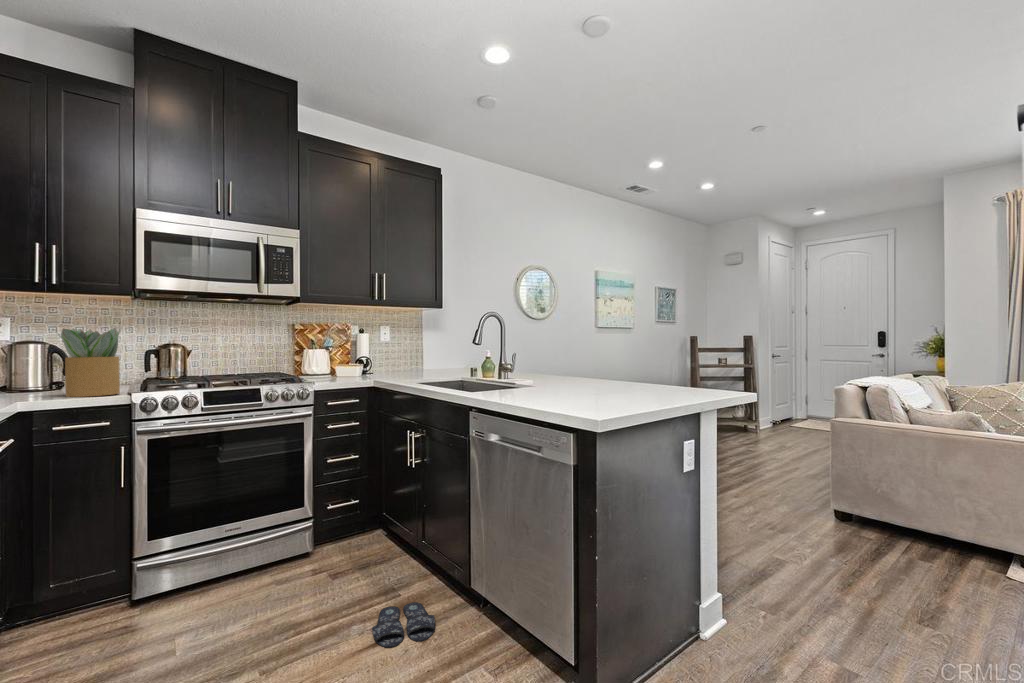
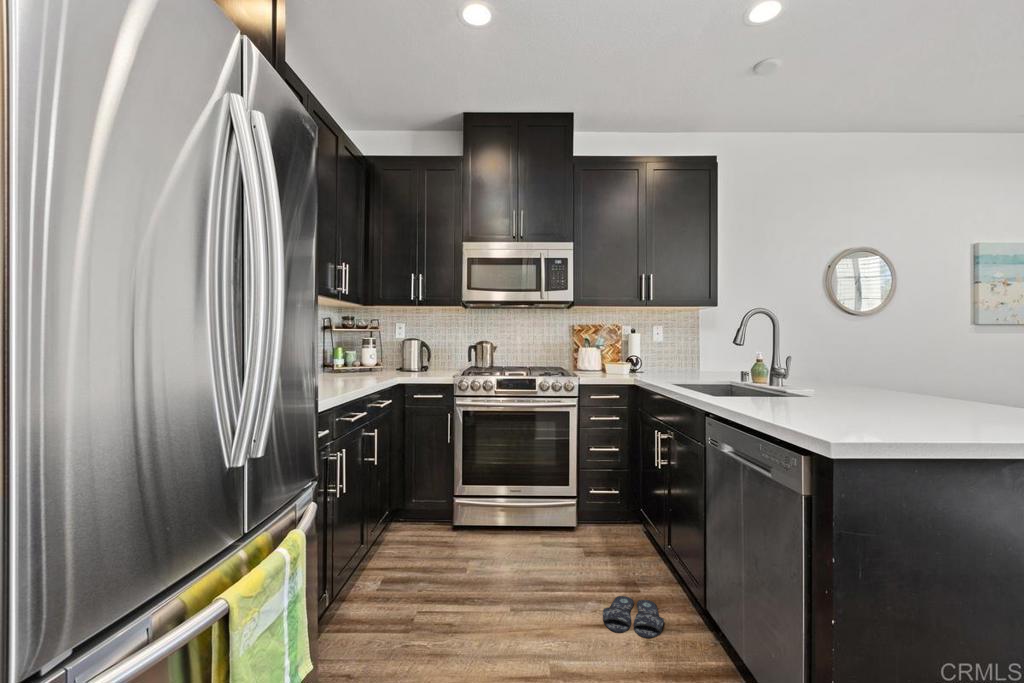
potted plant: present [60,328,120,397] -> none [411,330,447,378]

